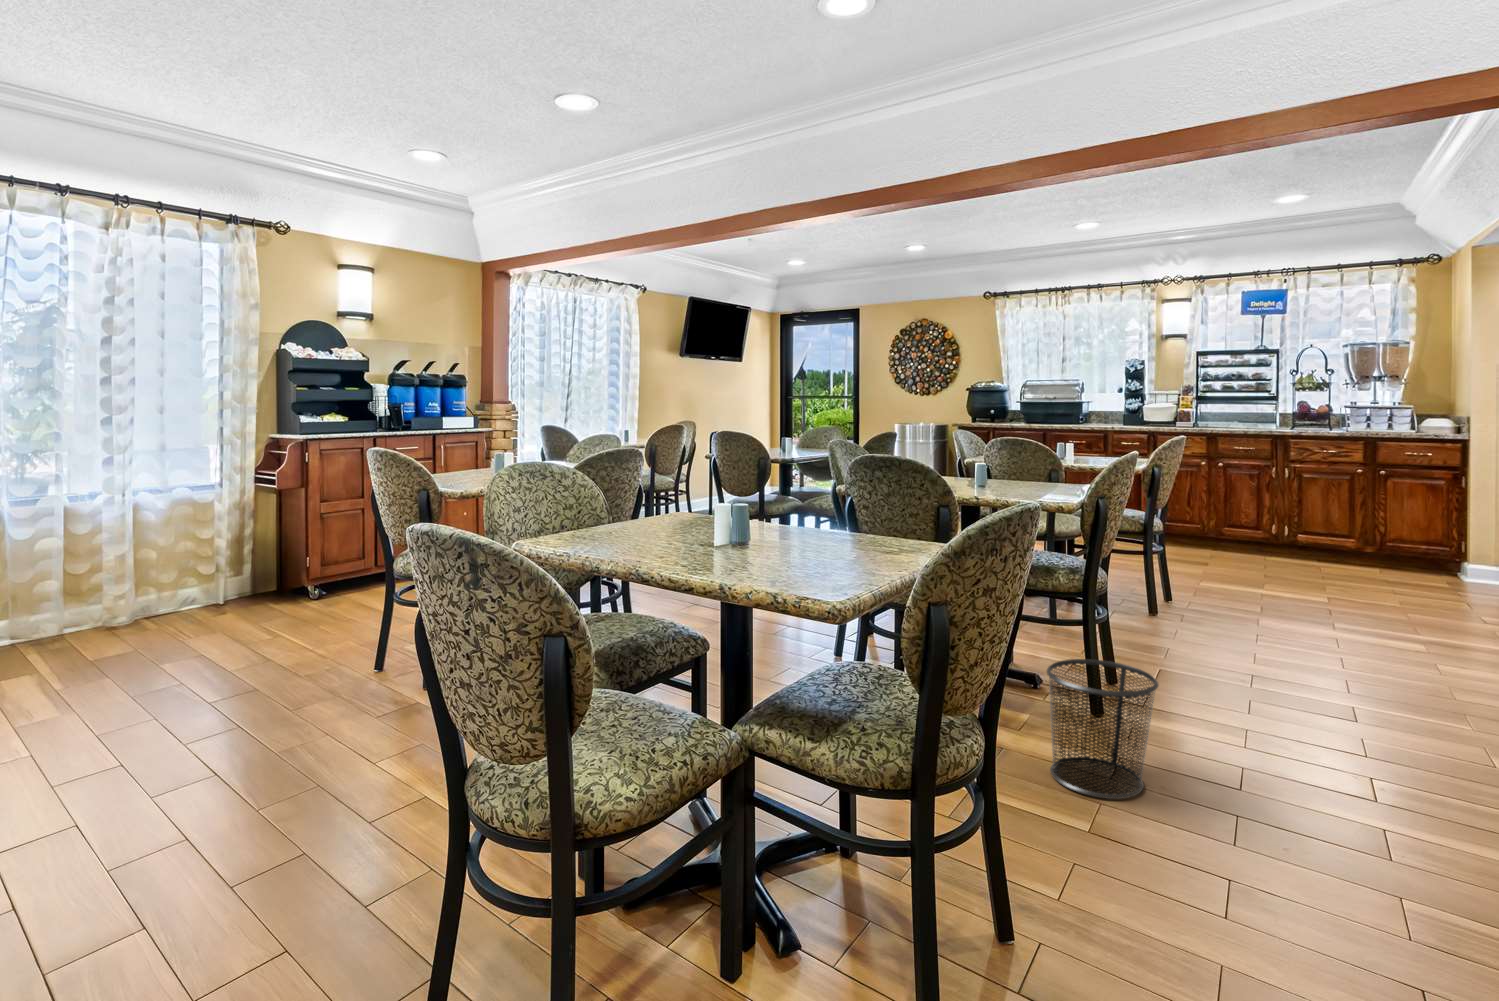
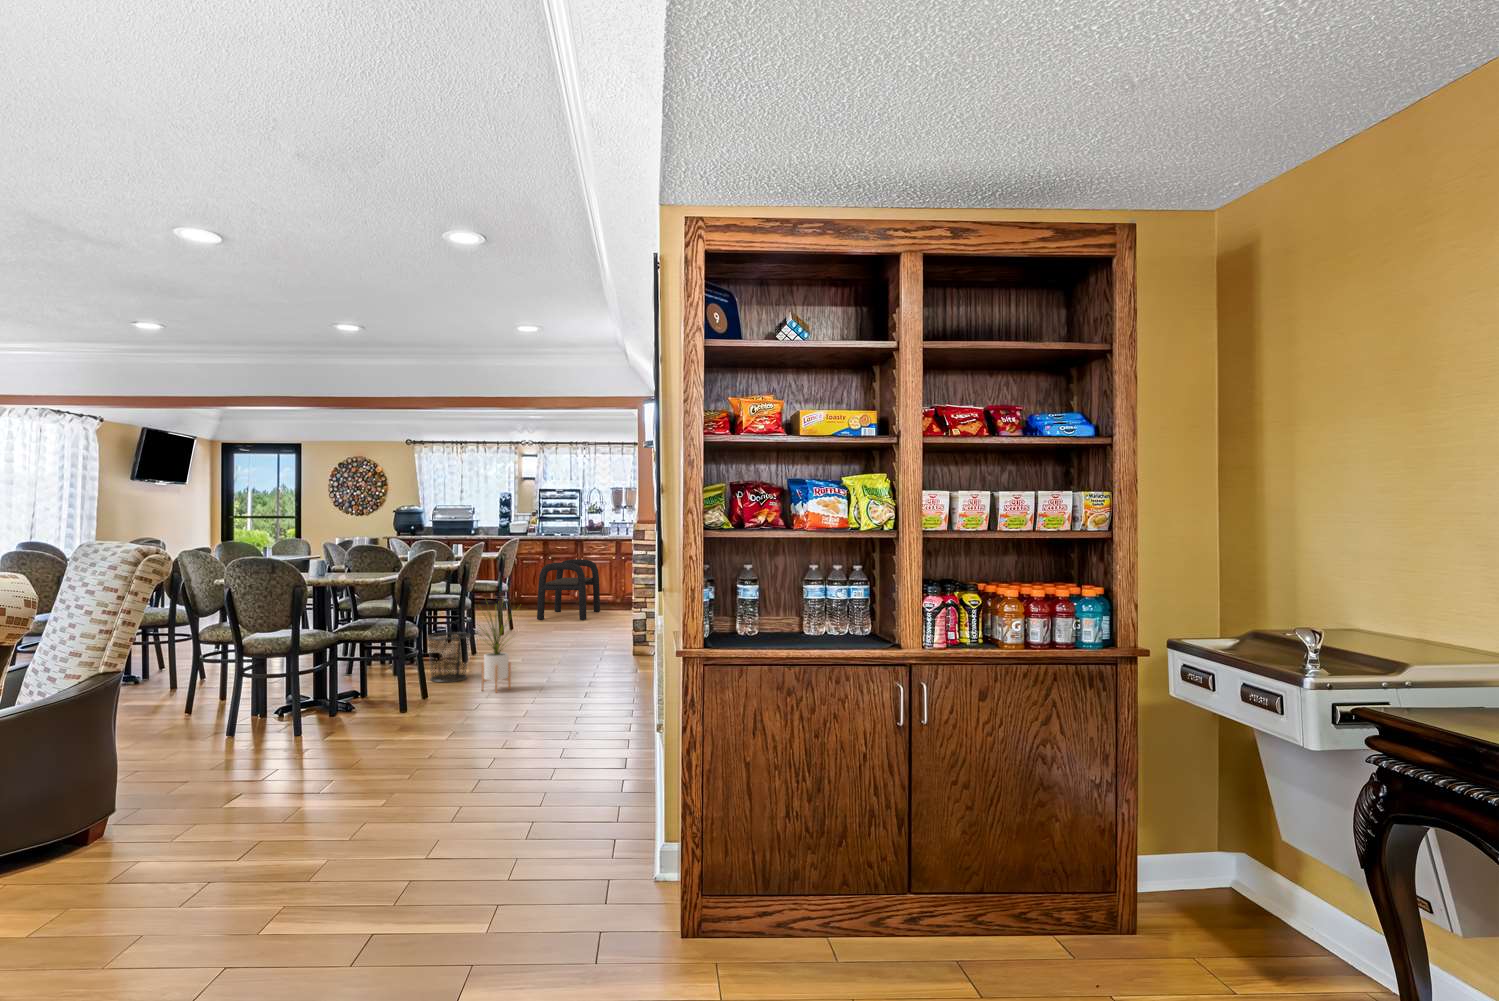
bench: none [1202,470,1319,585] -> present [537,559,600,620]
house plant: none [1193,616,1382,927] -> present [479,612,511,692]

